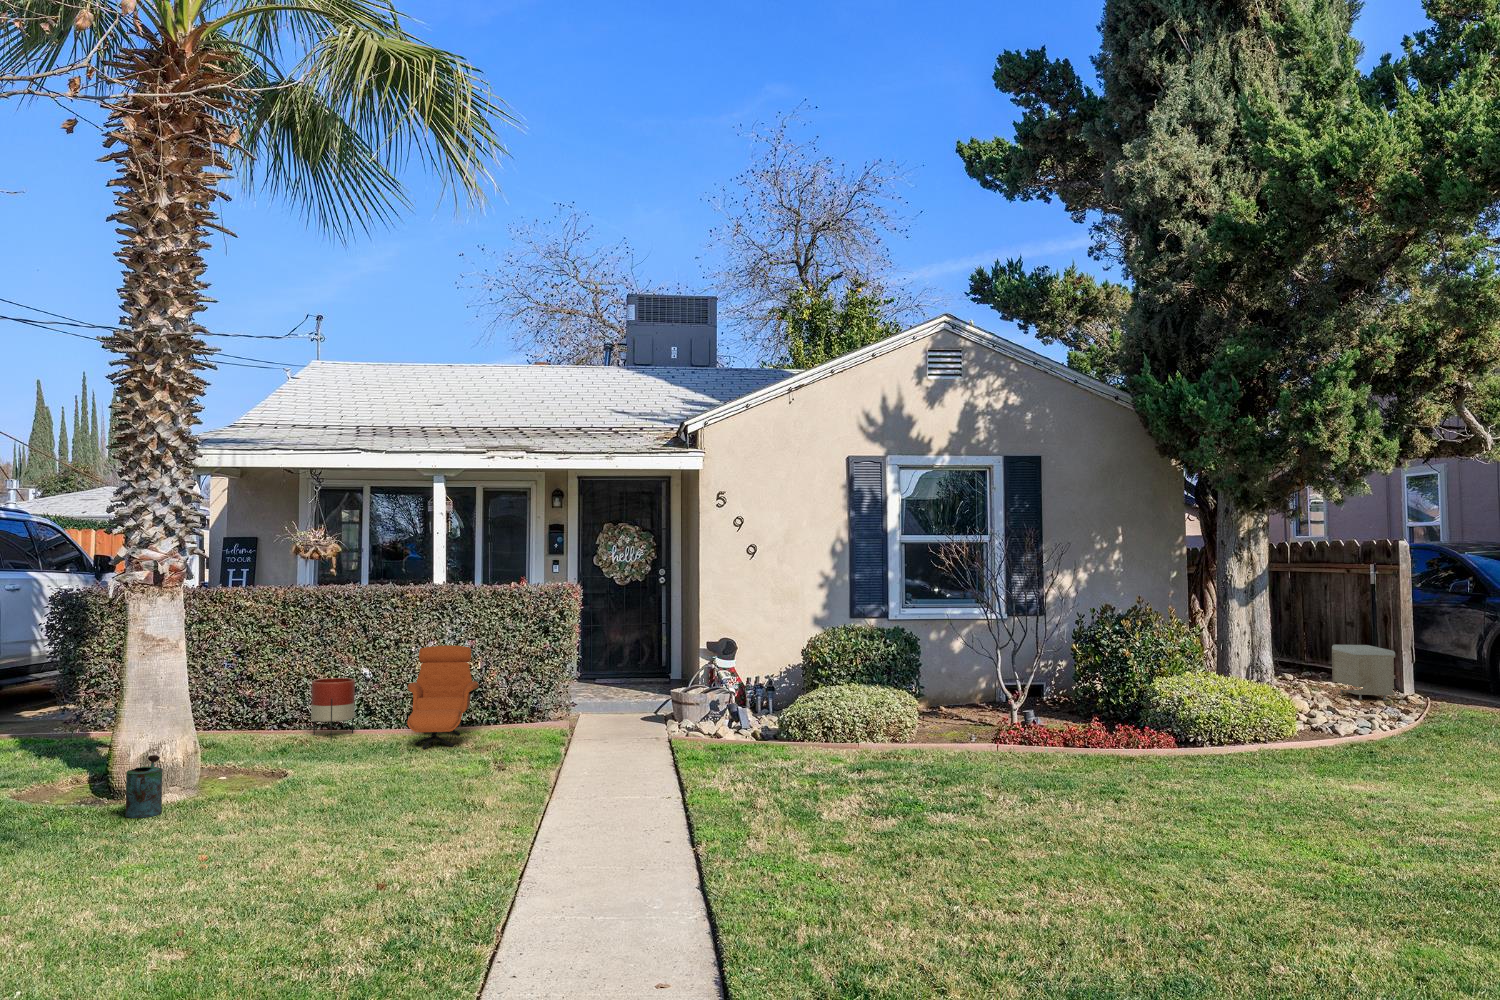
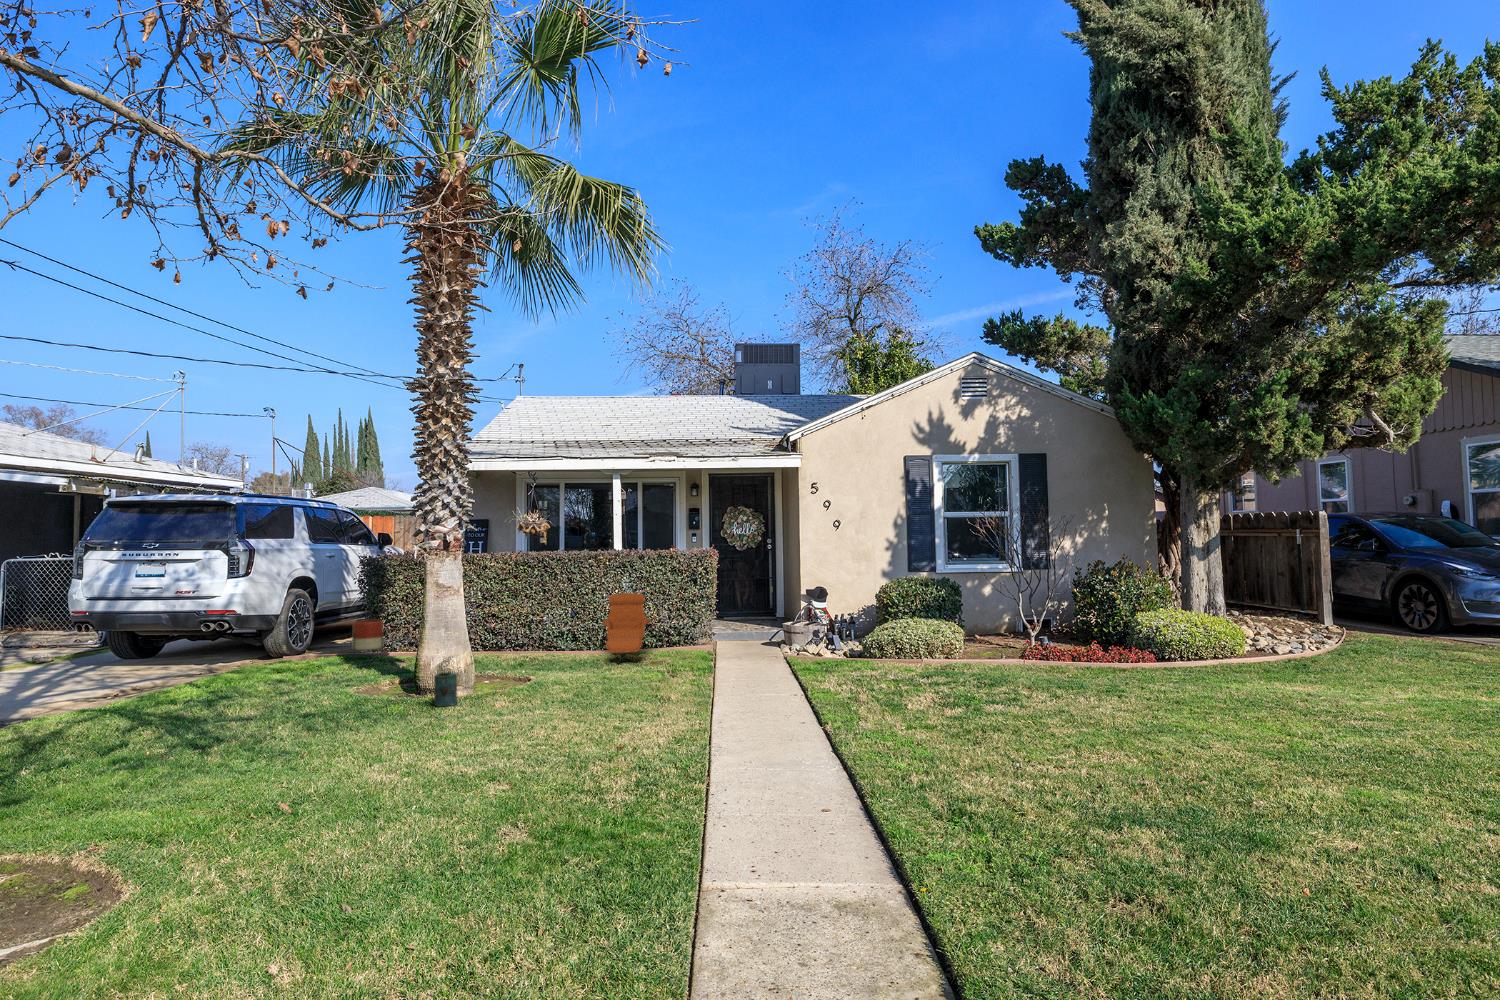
storage bench: present [1332,645,1395,700] -> none [1267,589,1317,630]
planter: present [311,678,355,739] -> present [352,620,384,651]

